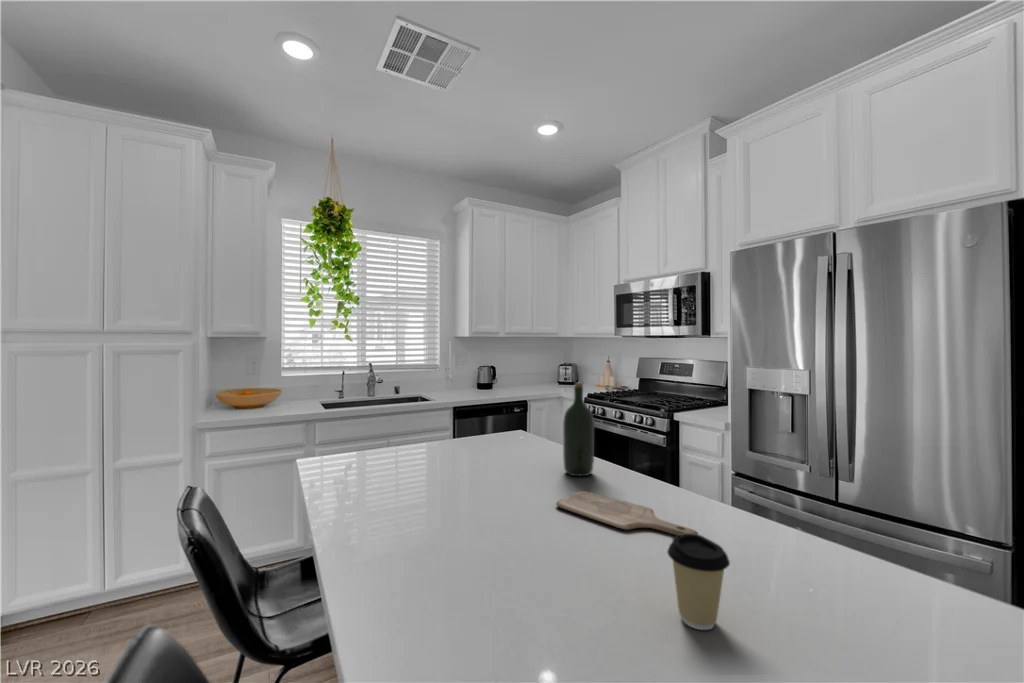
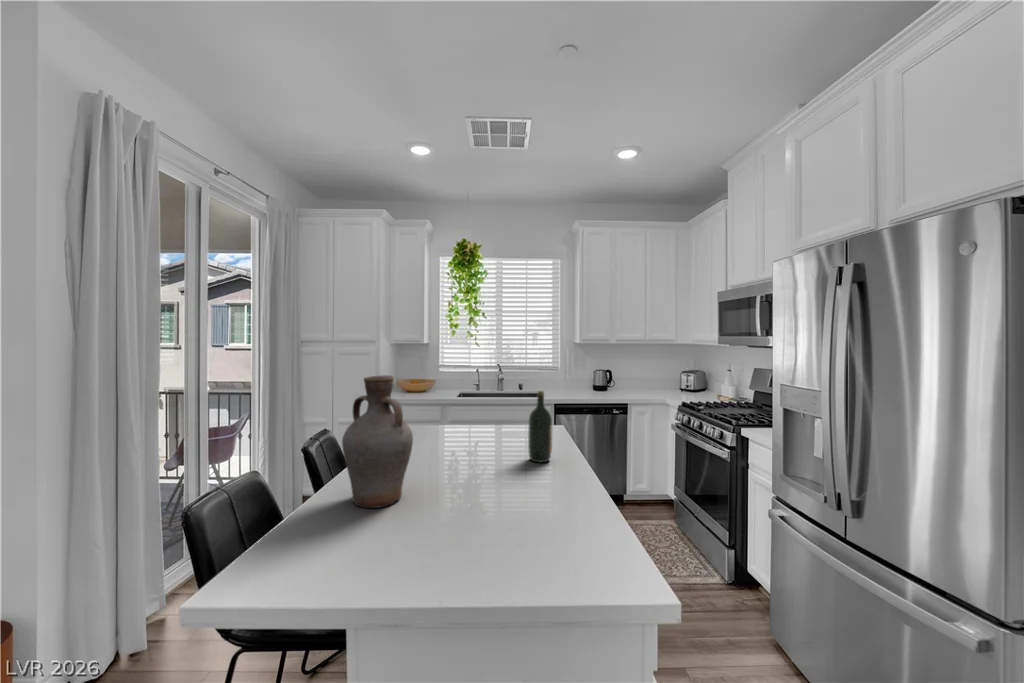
vase: none [424,361,549,611] -> present [342,375,413,508]
cutting board: present [556,491,698,535] -> none [482,469,535,507]
coffee cup: present [668,533,730,630] -> none [428,485,462,539]

